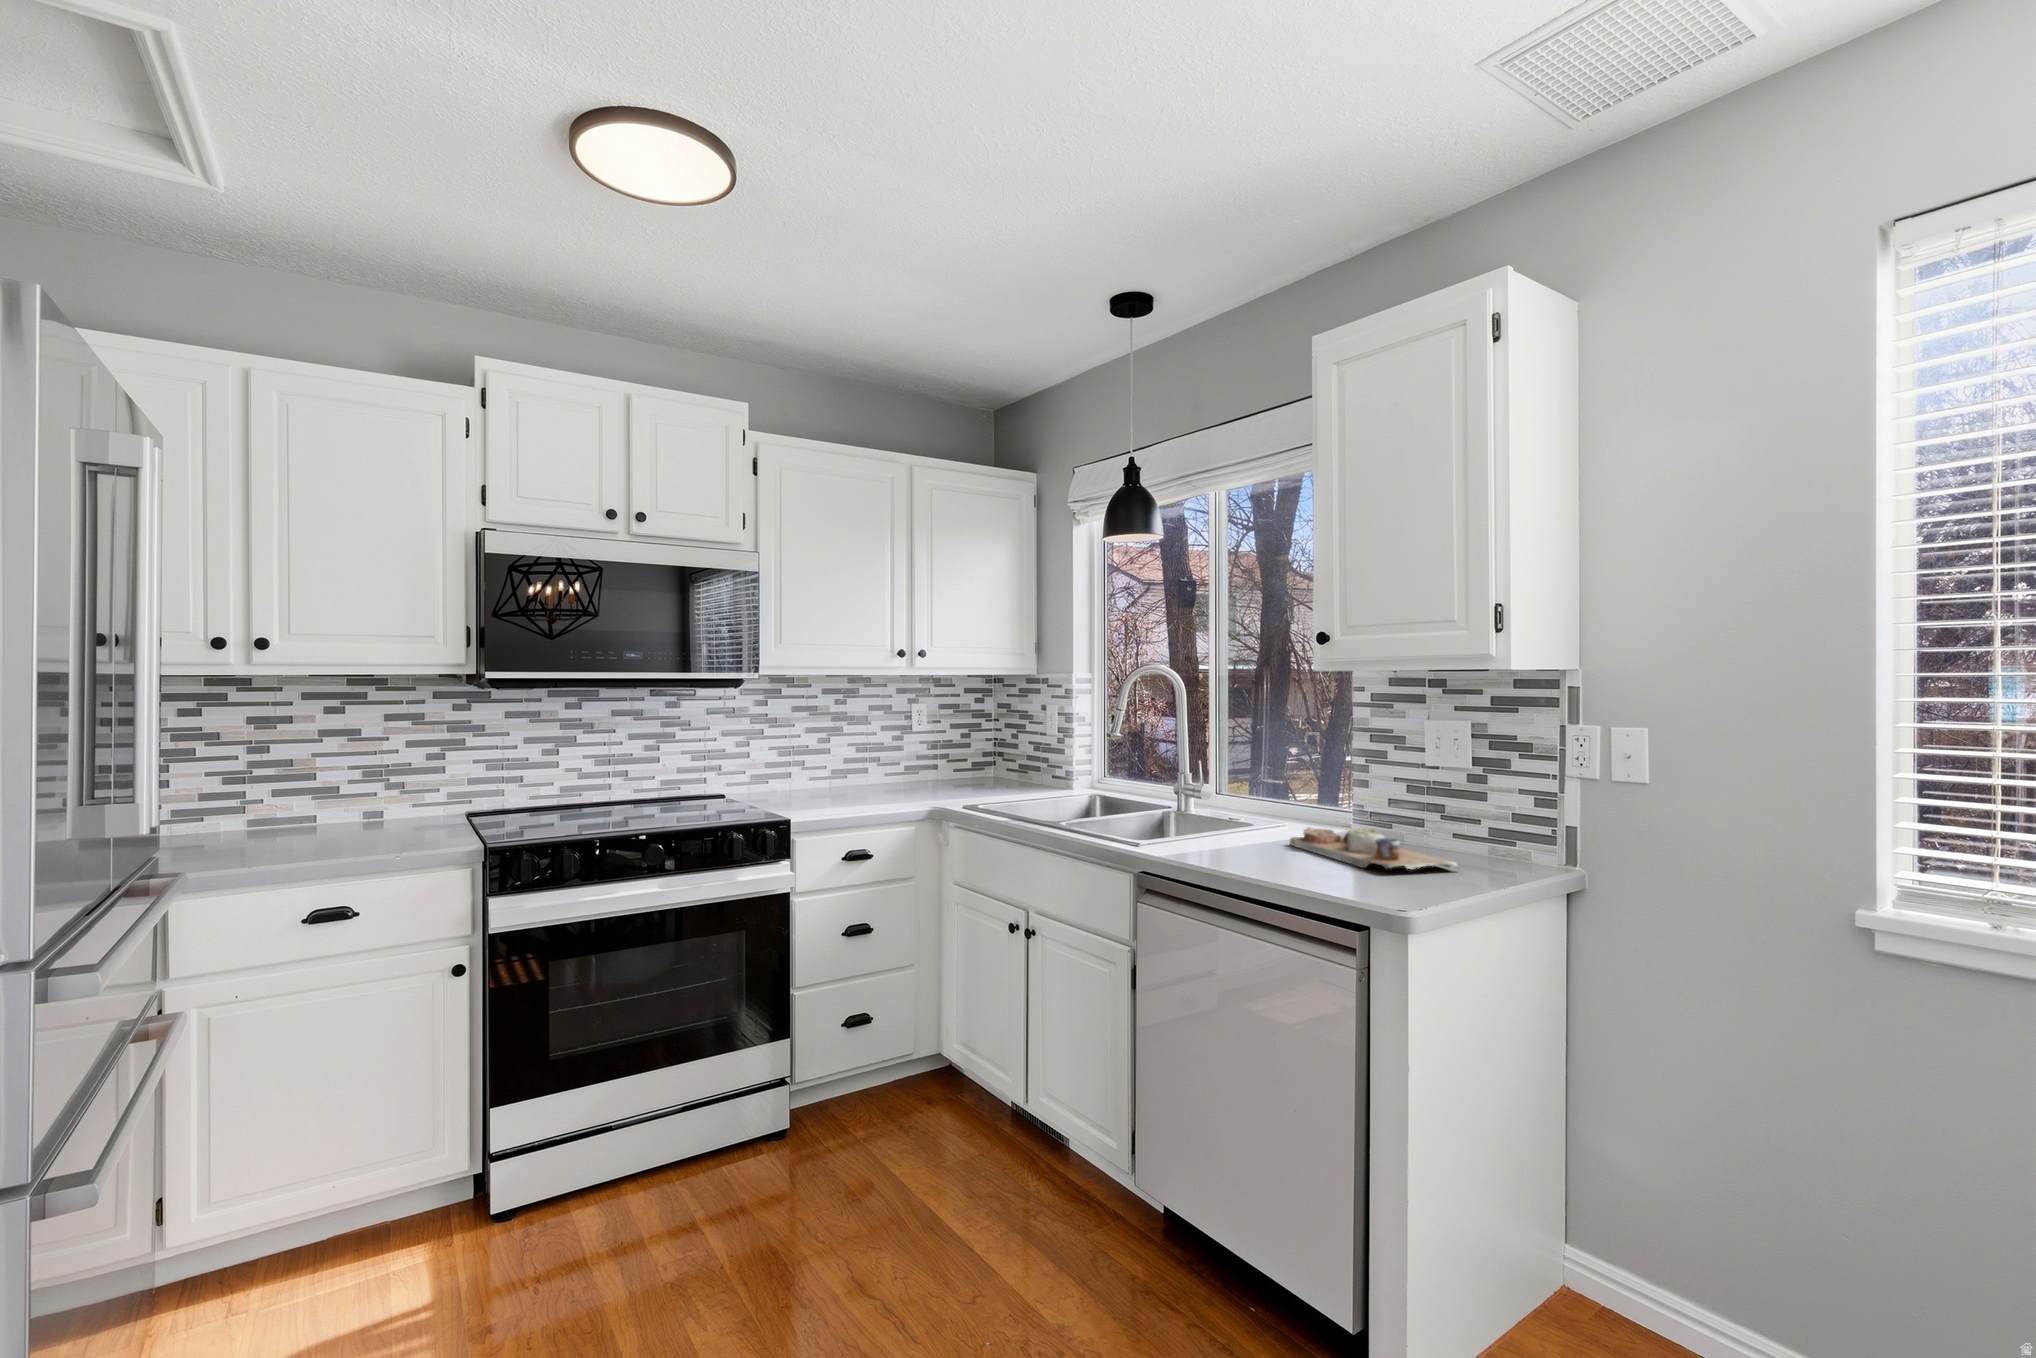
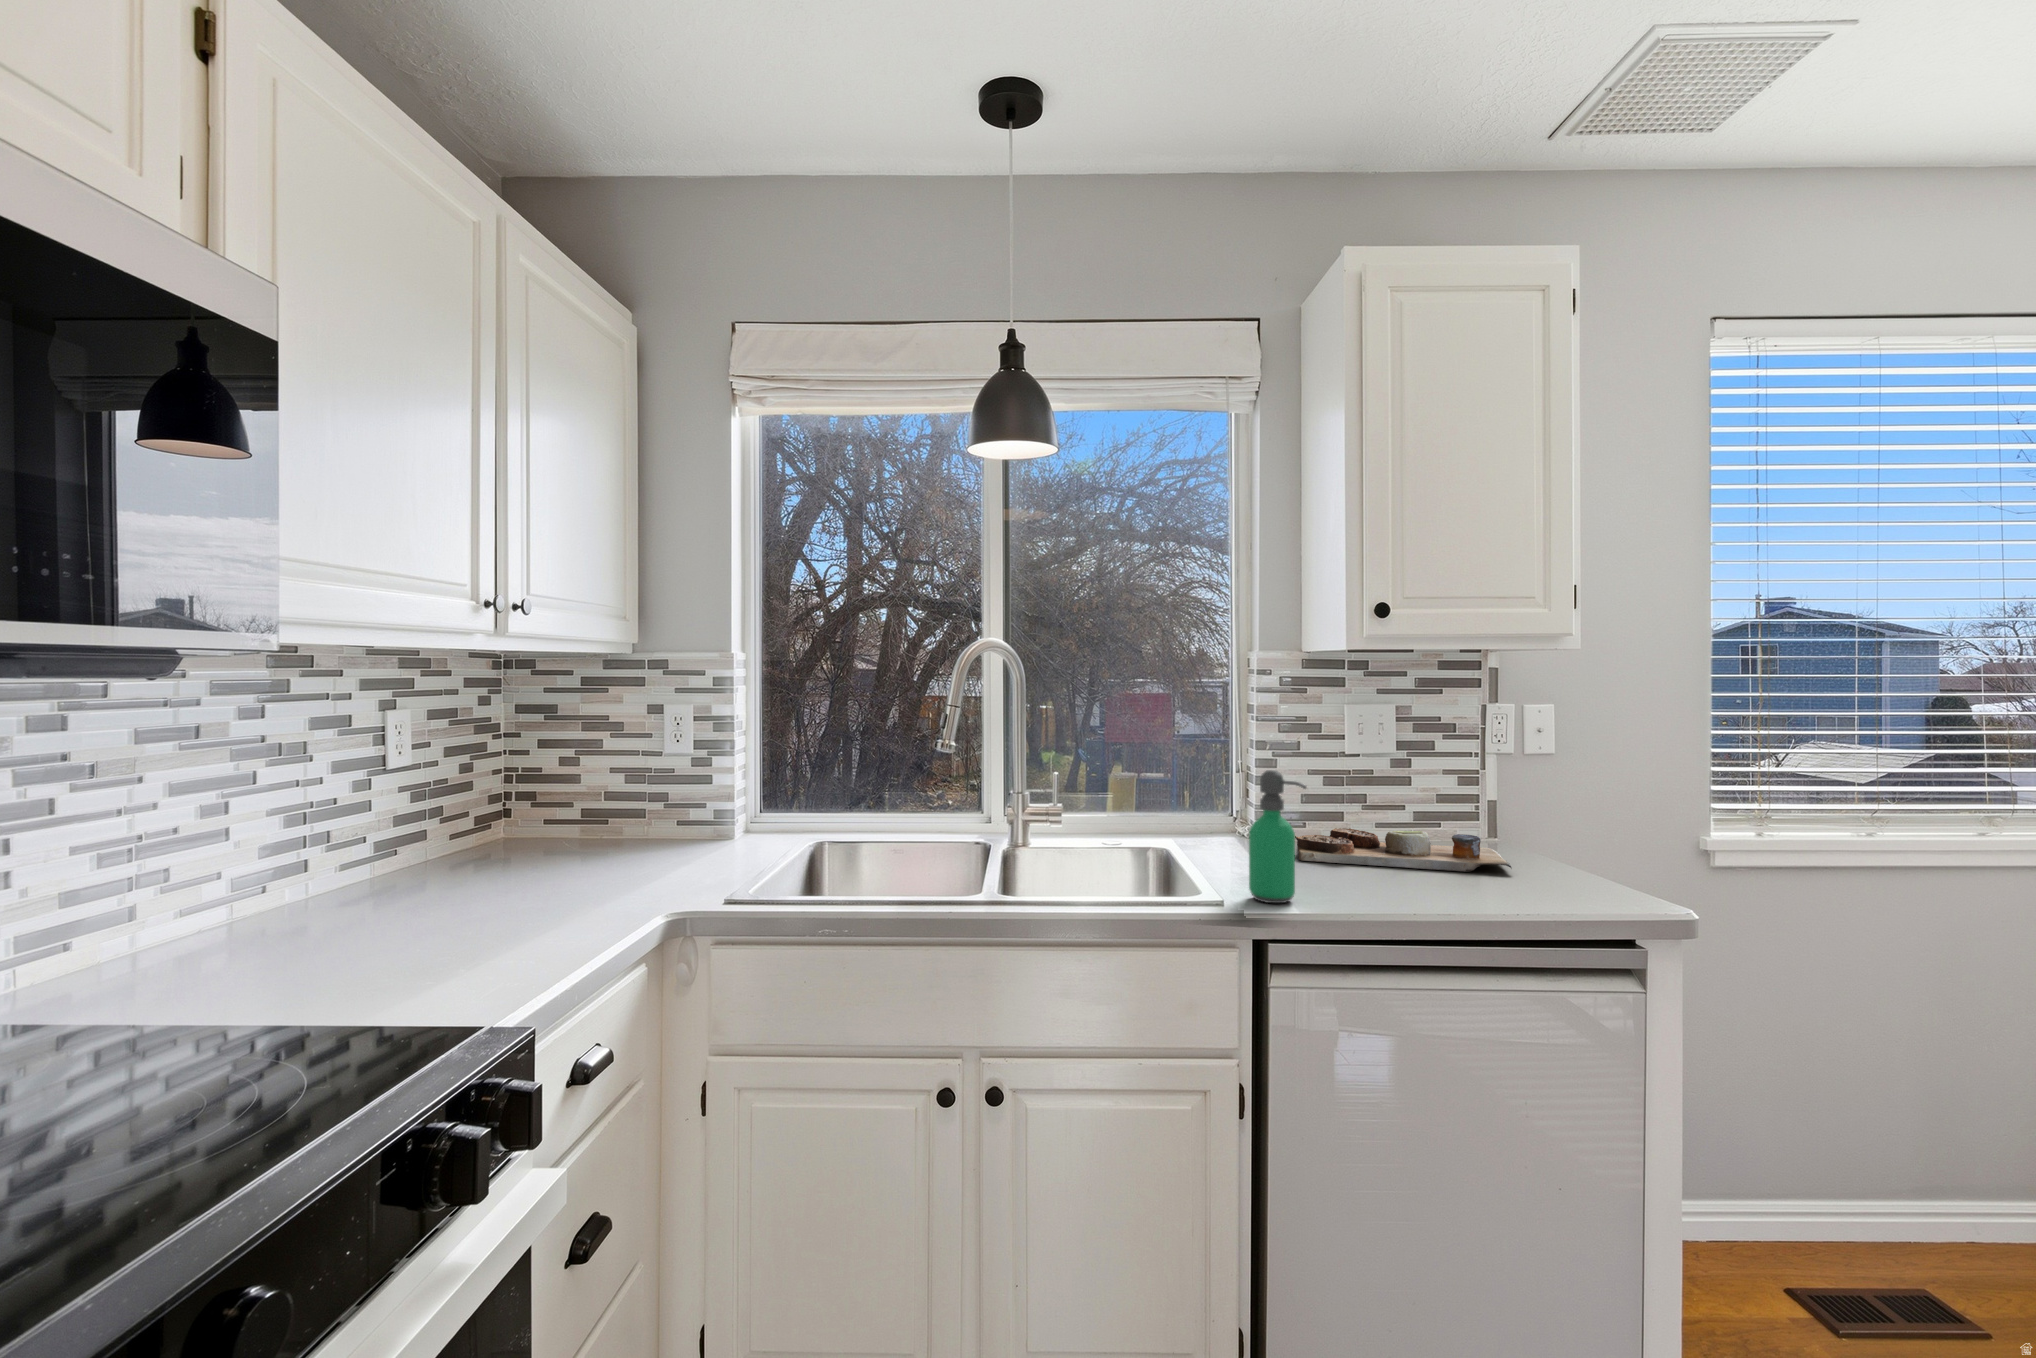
soap dispenser: none [1135,756,1167,849] -> present [1249,770,1306,903]

